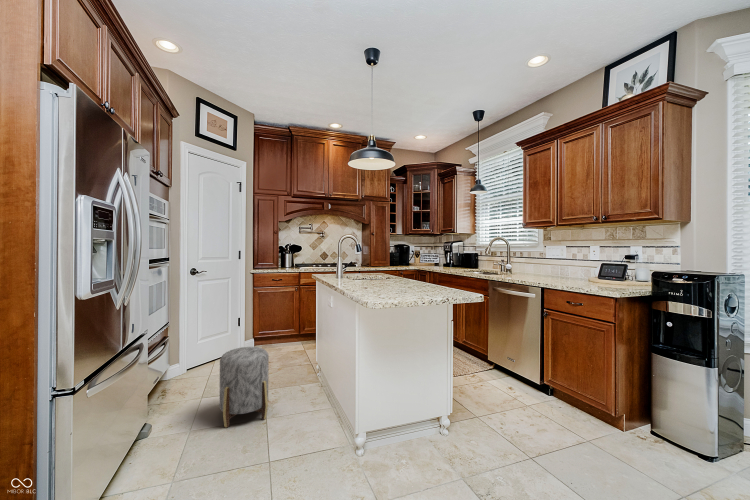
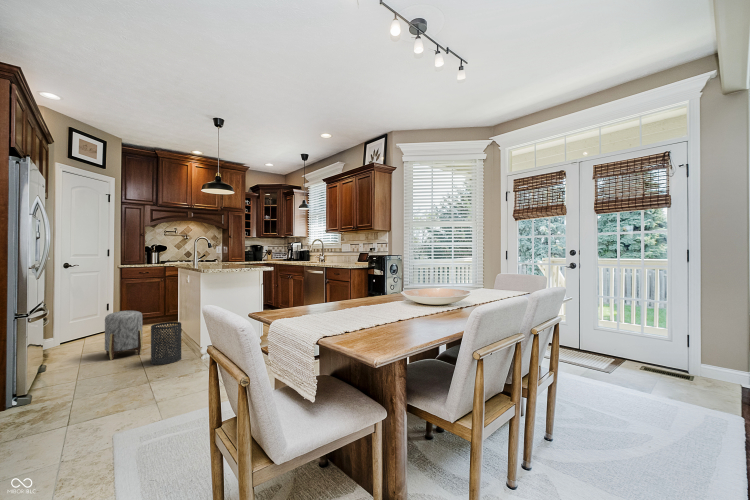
trash can: none [276,379,322,463] -> present [151,322,181,365]

